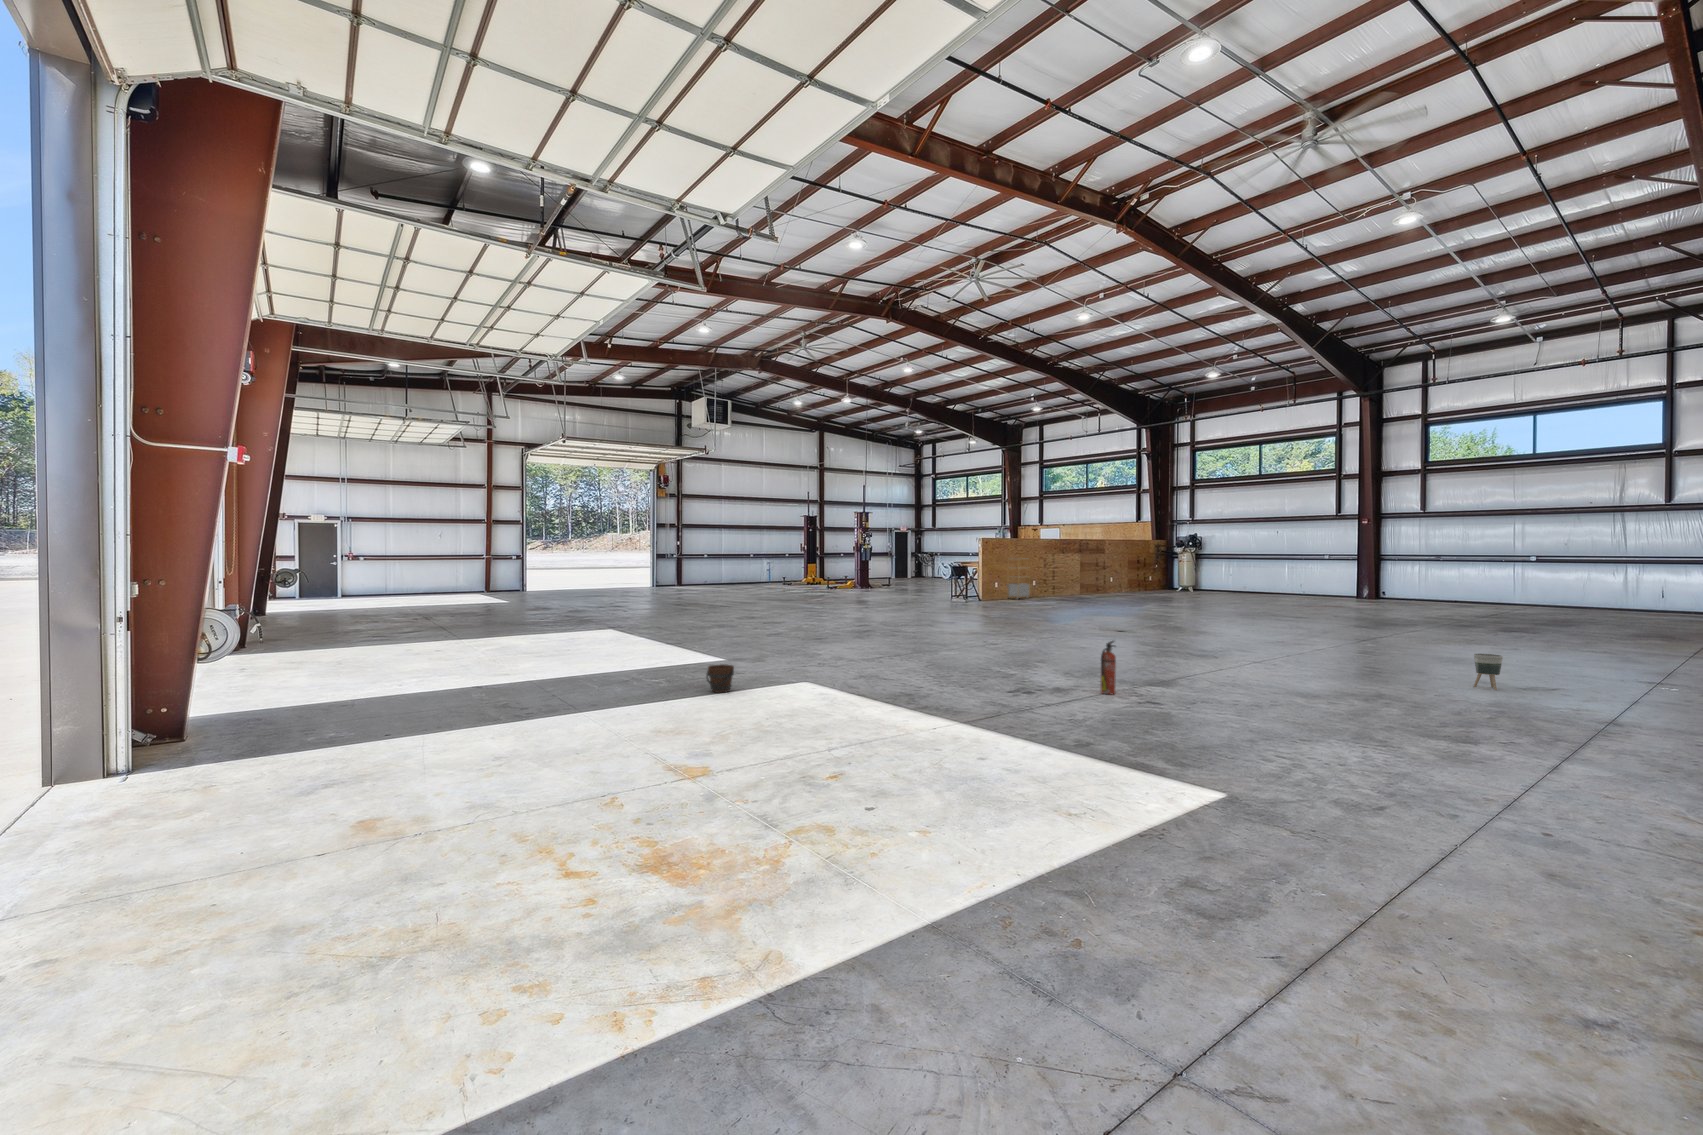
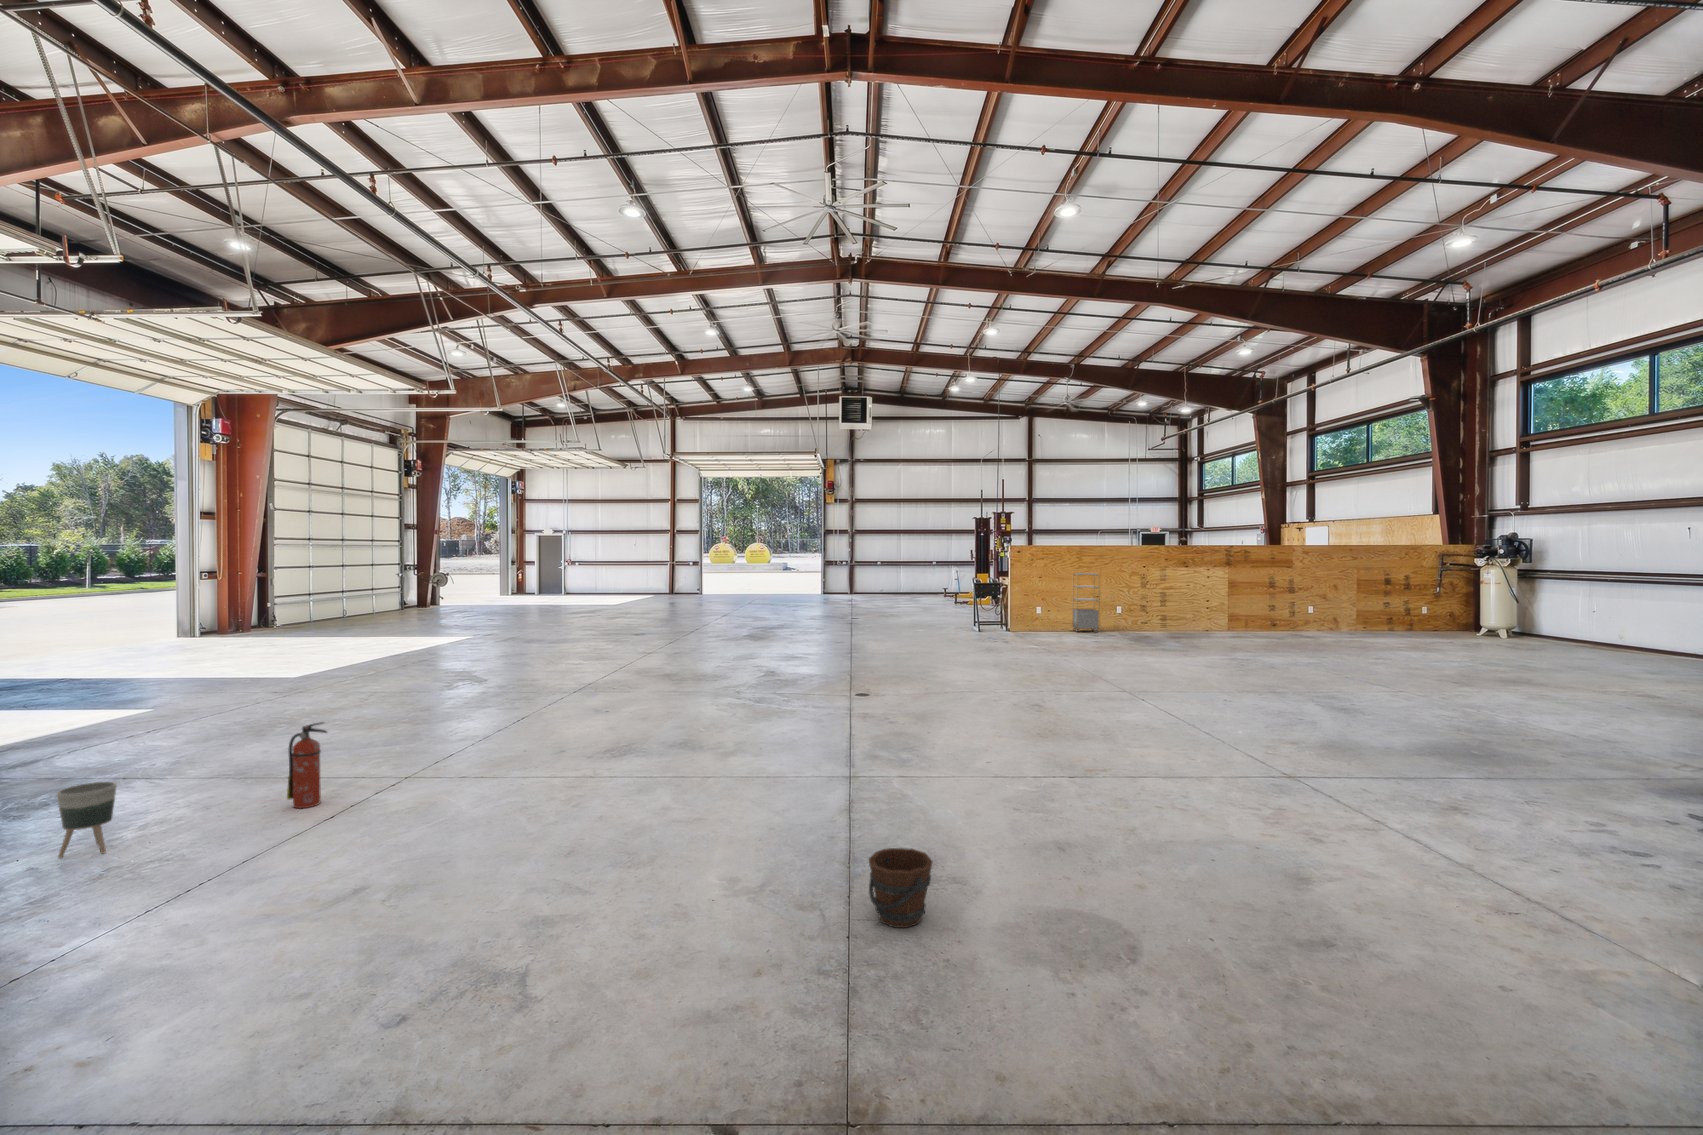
fire extinguisher: present [1101,641,1116,694] -> present [287,723,327,808]
planter: present [1474,653,1503,690] -> present [57,782,117,858]
bucket: present [706,664,734,693] -> present [869,848,933,928]

